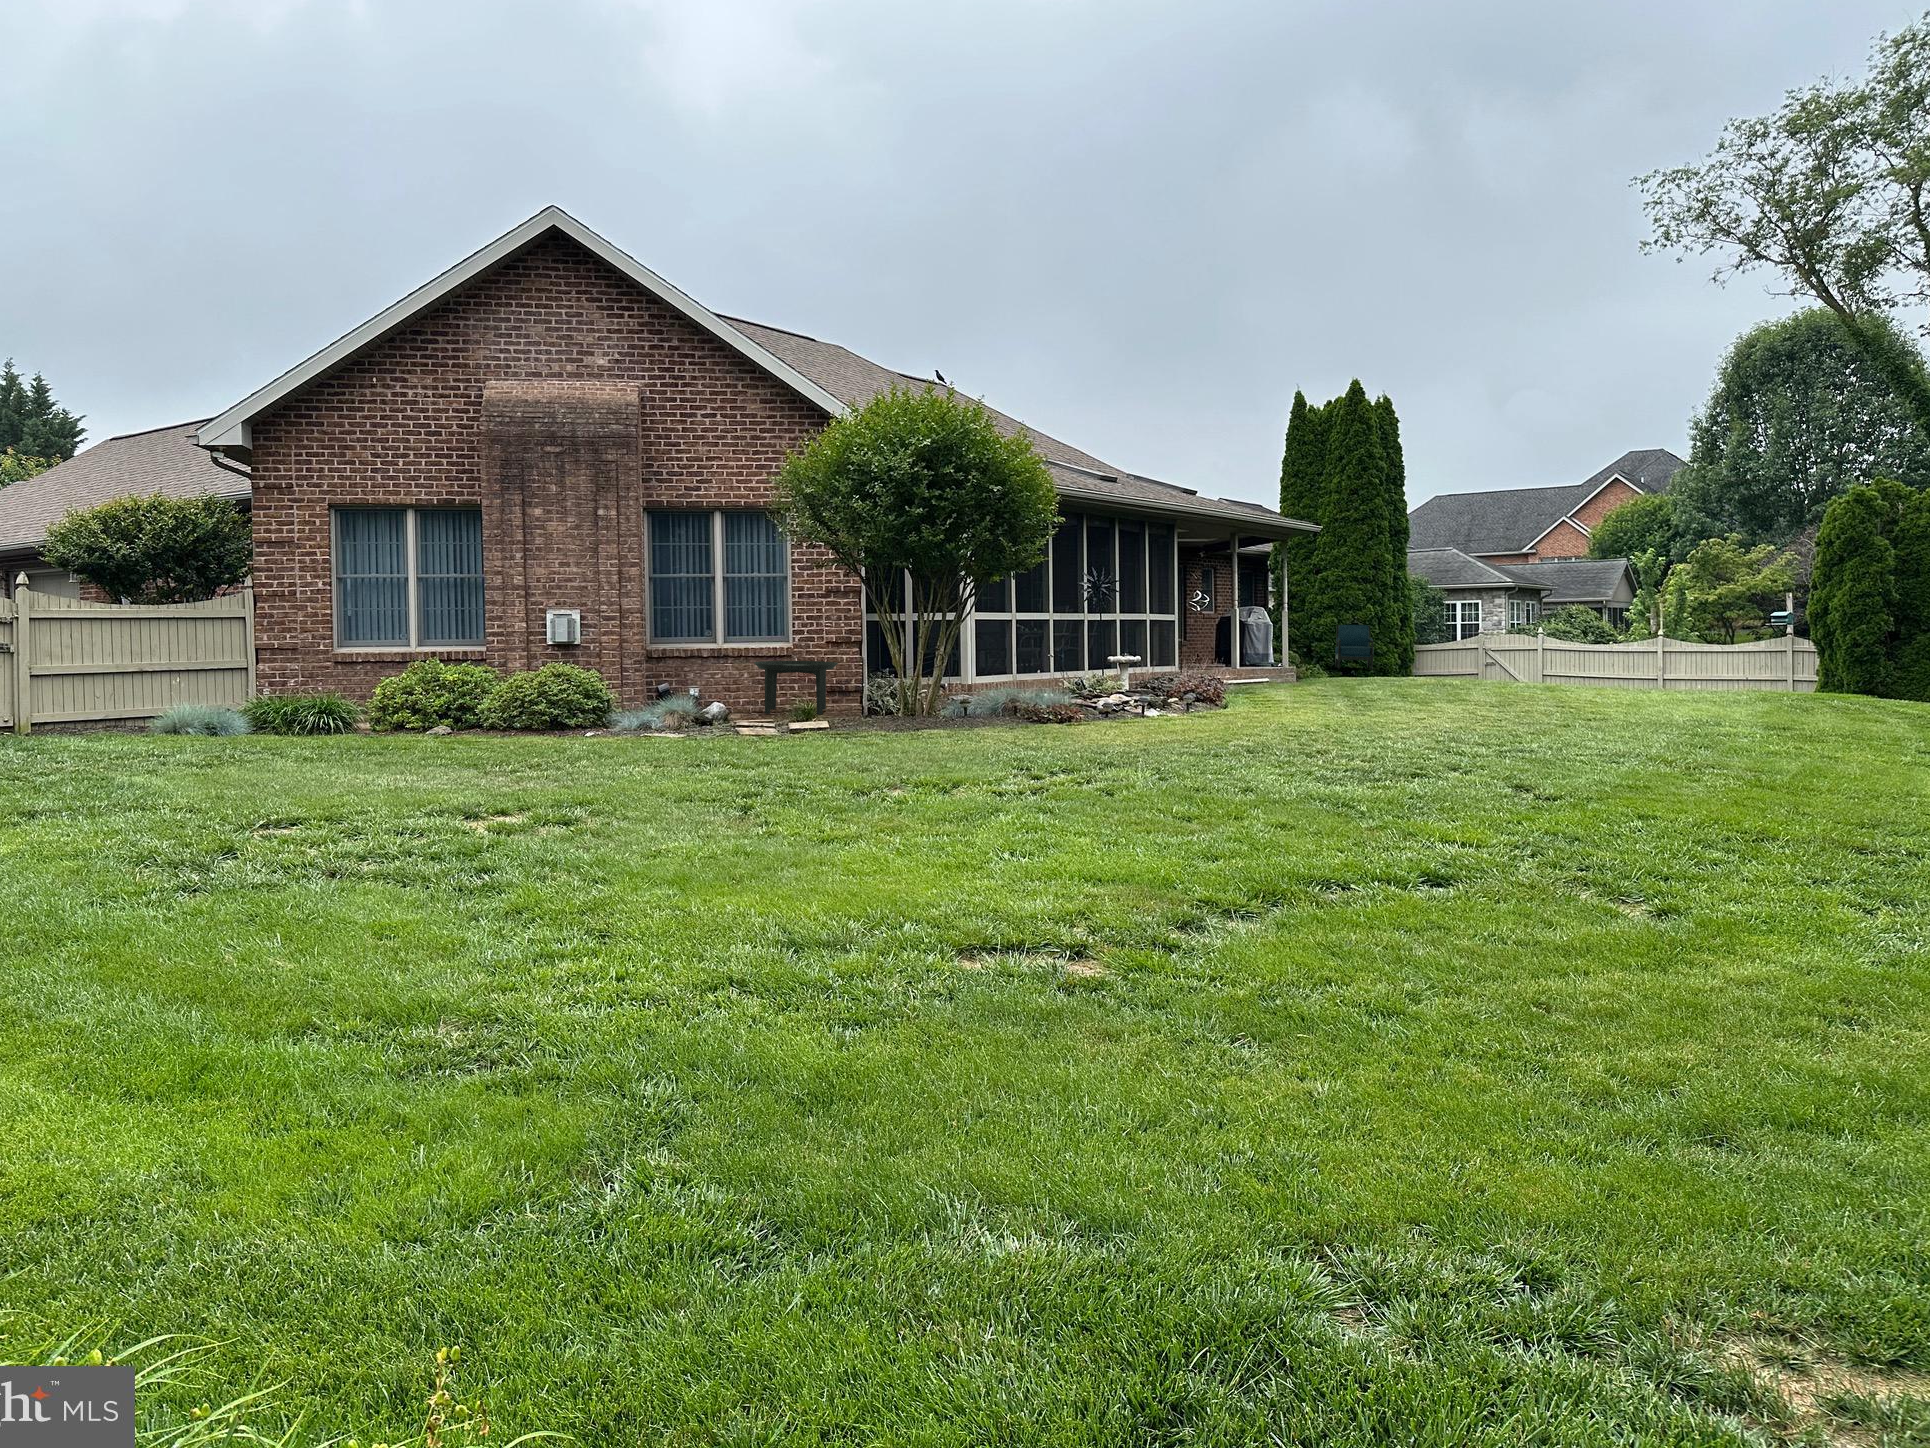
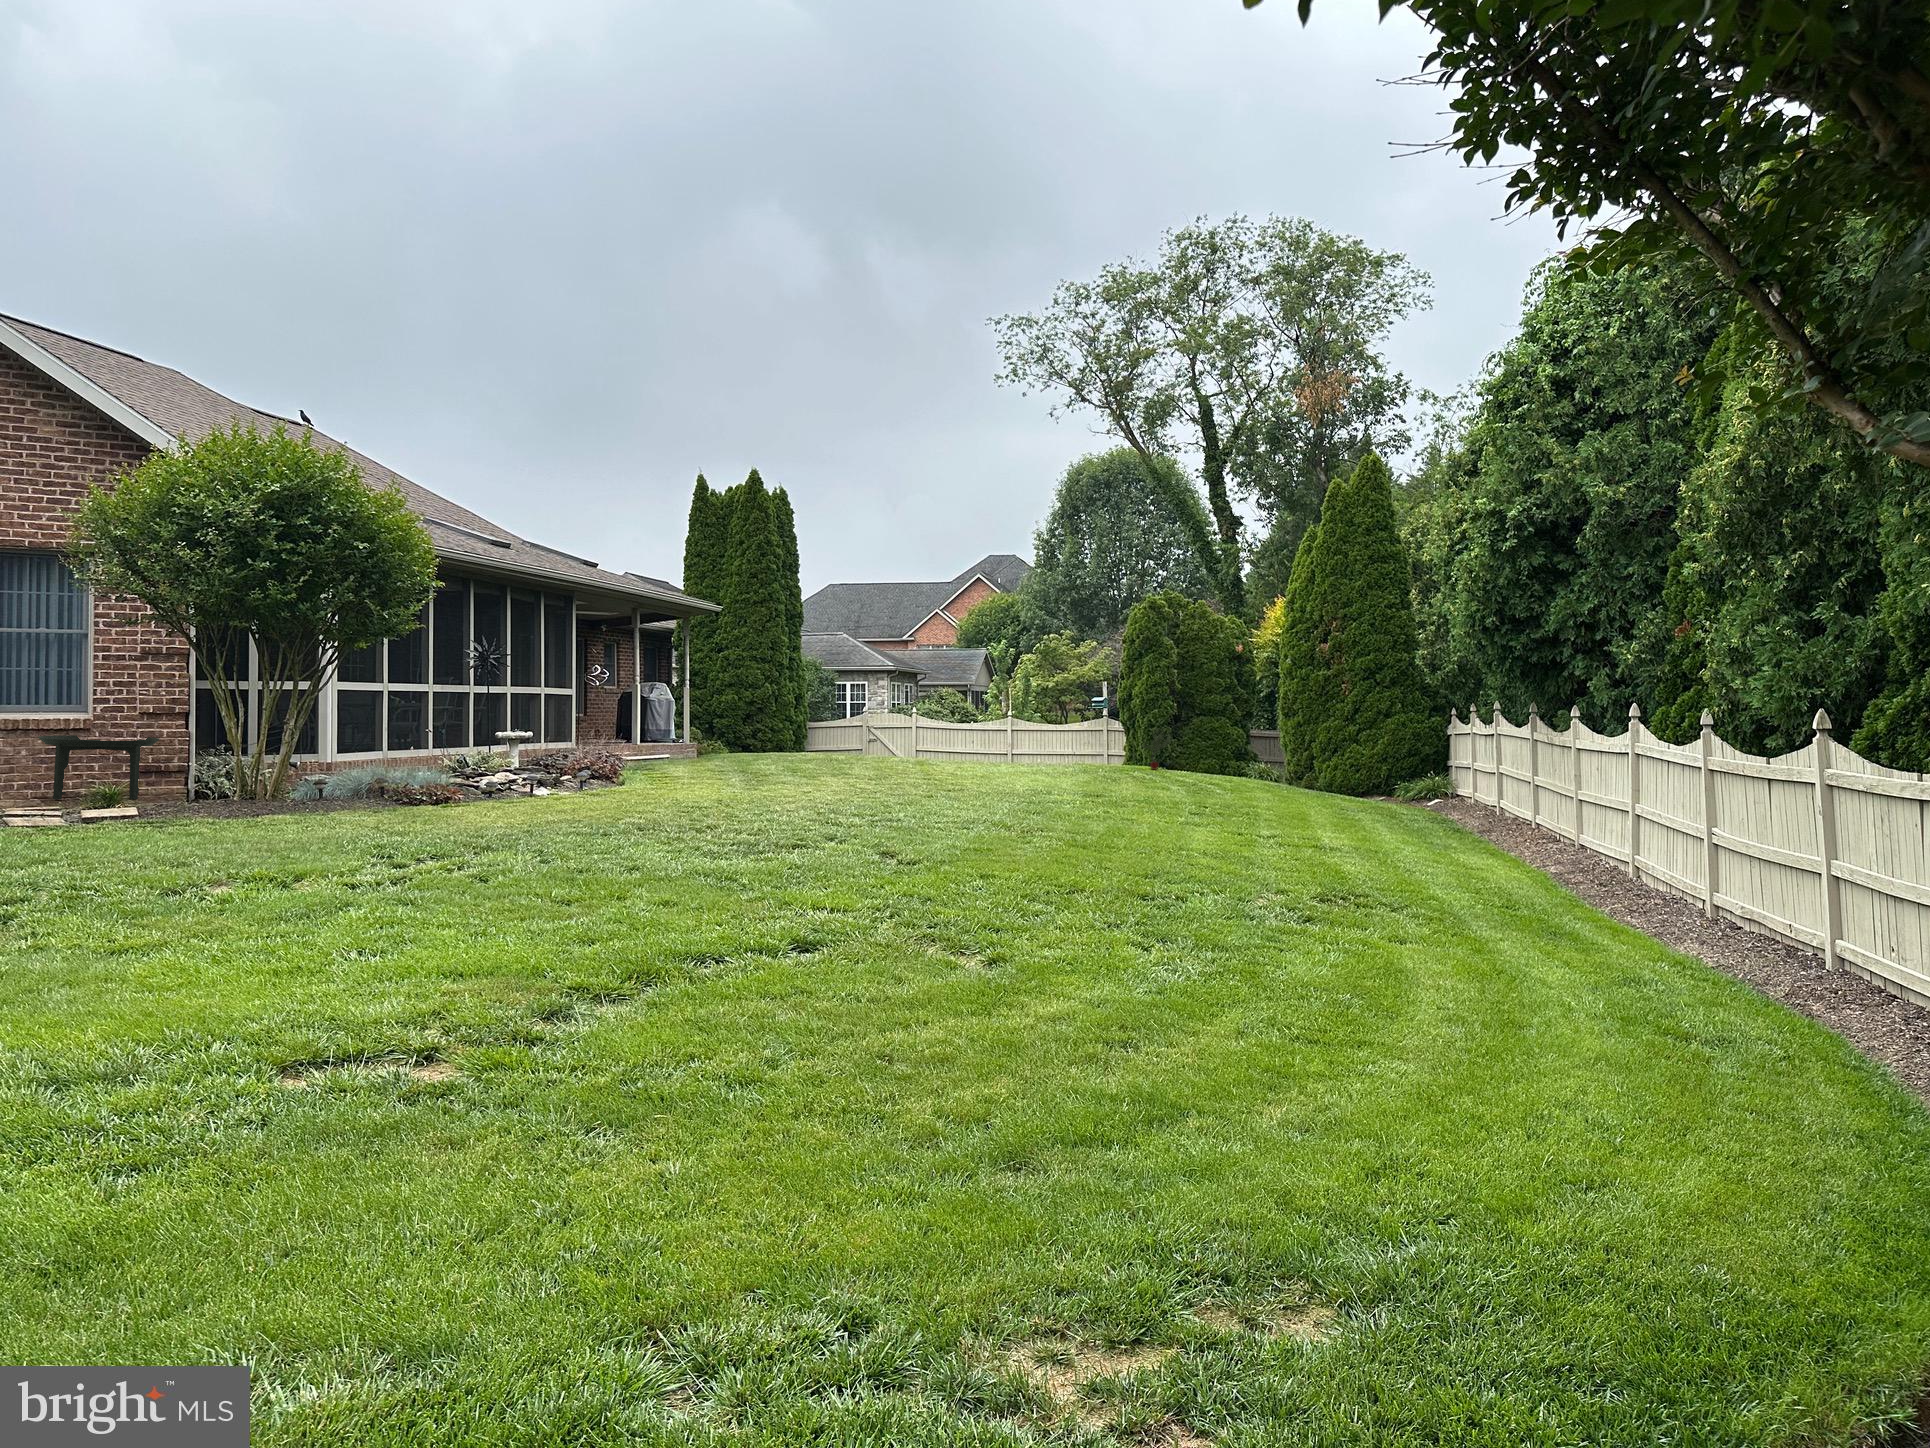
chair: present [1335,625,1374,670] -> none [730,705,766,751]
potted tree: none [1855,641,1908,692] -> present [1141,730,1170,770]

